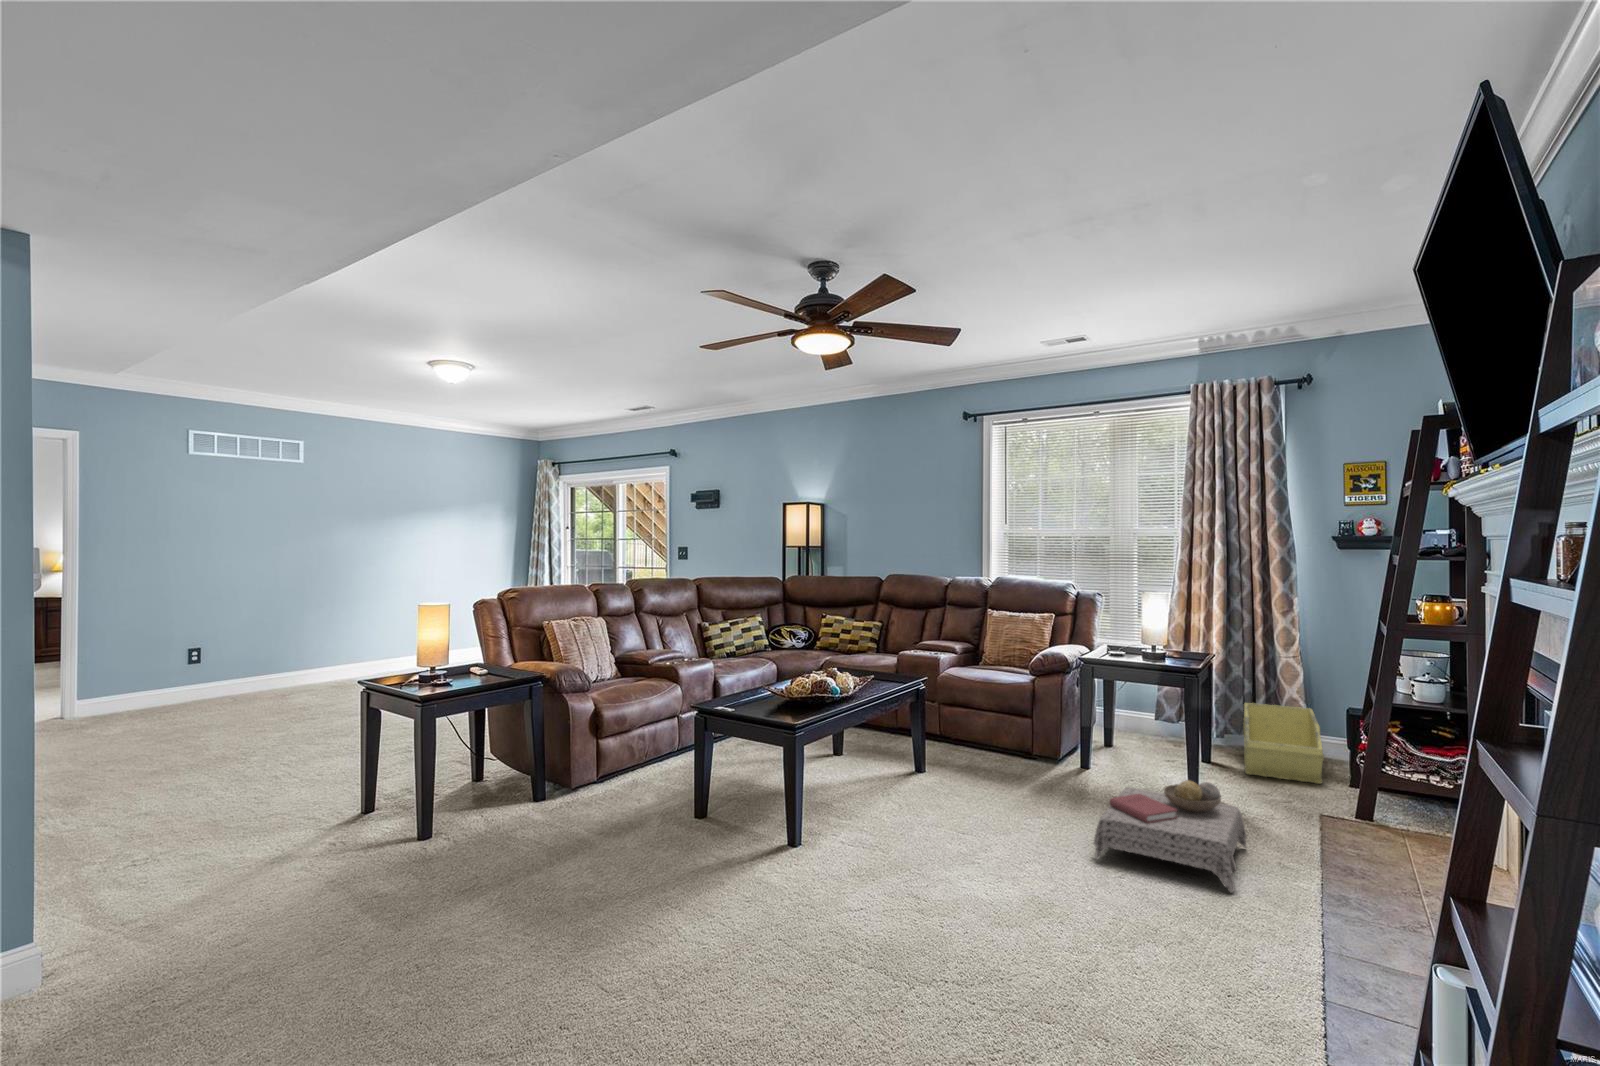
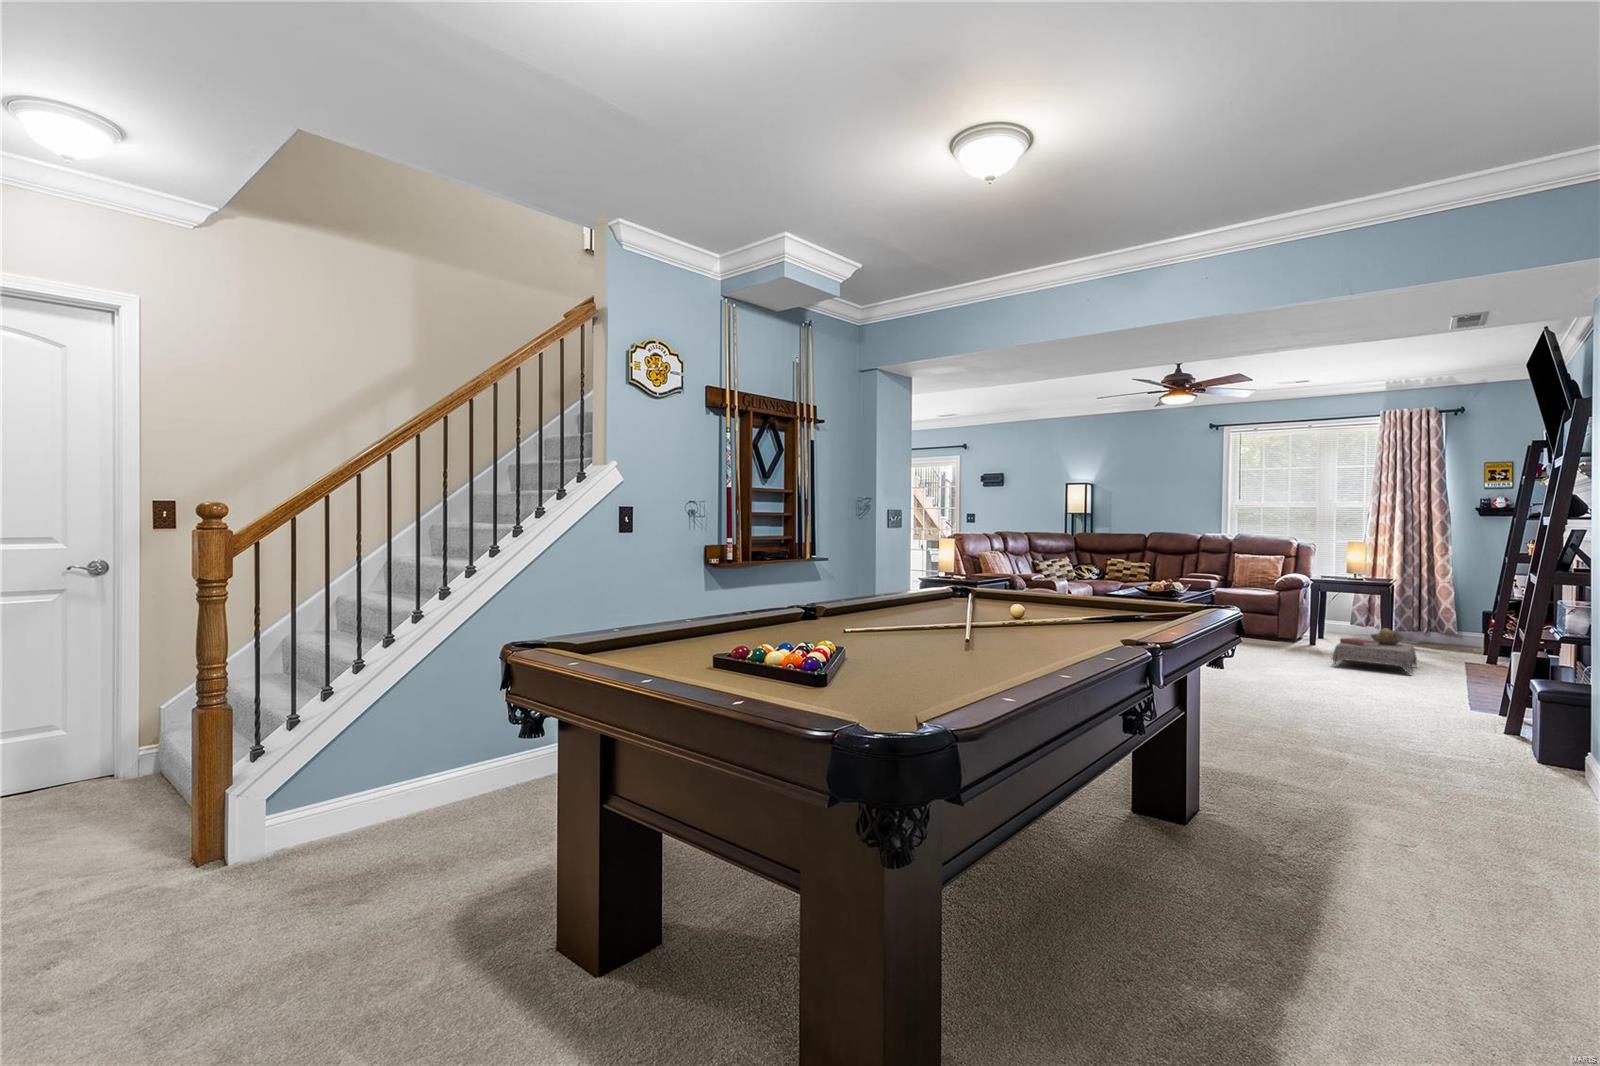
storage bin: present [1243,703,1324,784] -> none [1412,612,1465,653]

